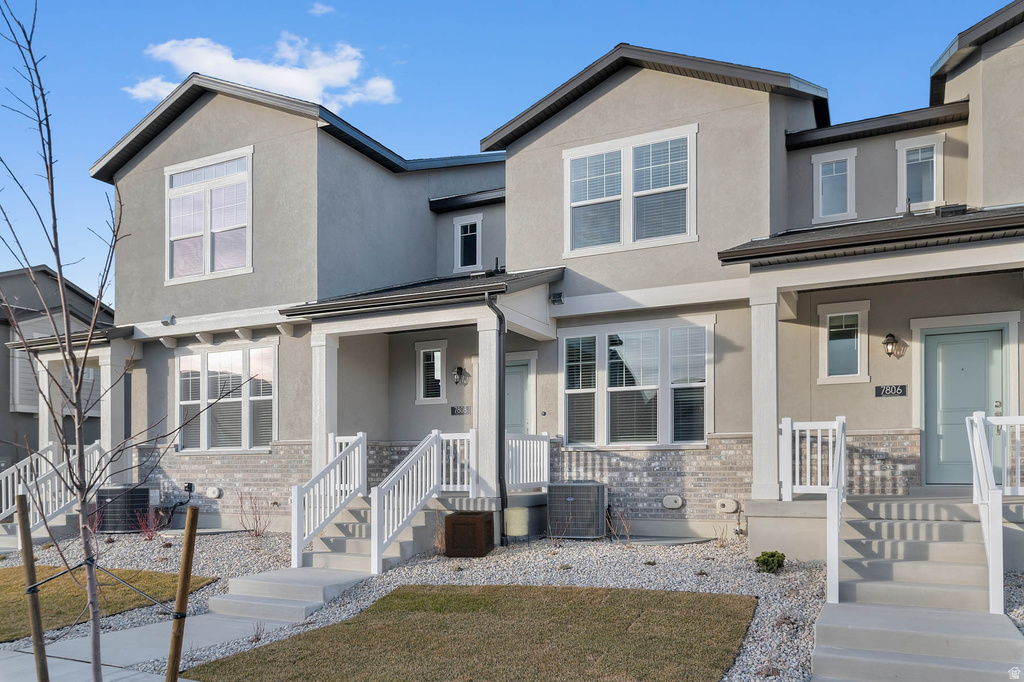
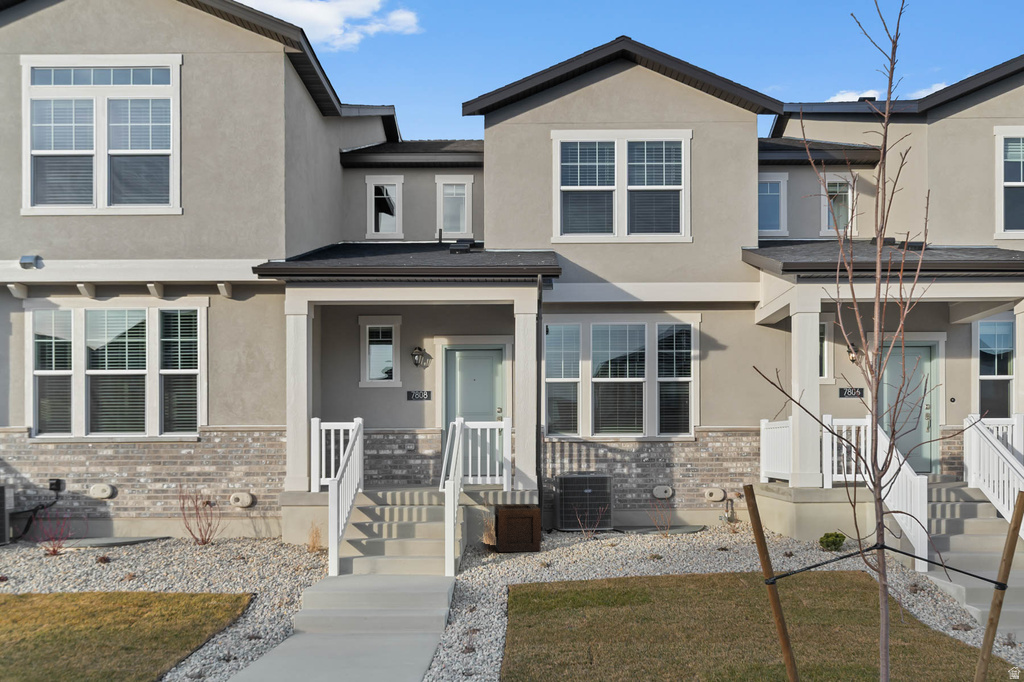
planter: present [504,507,529,547] -> none [541,500,567,541]

